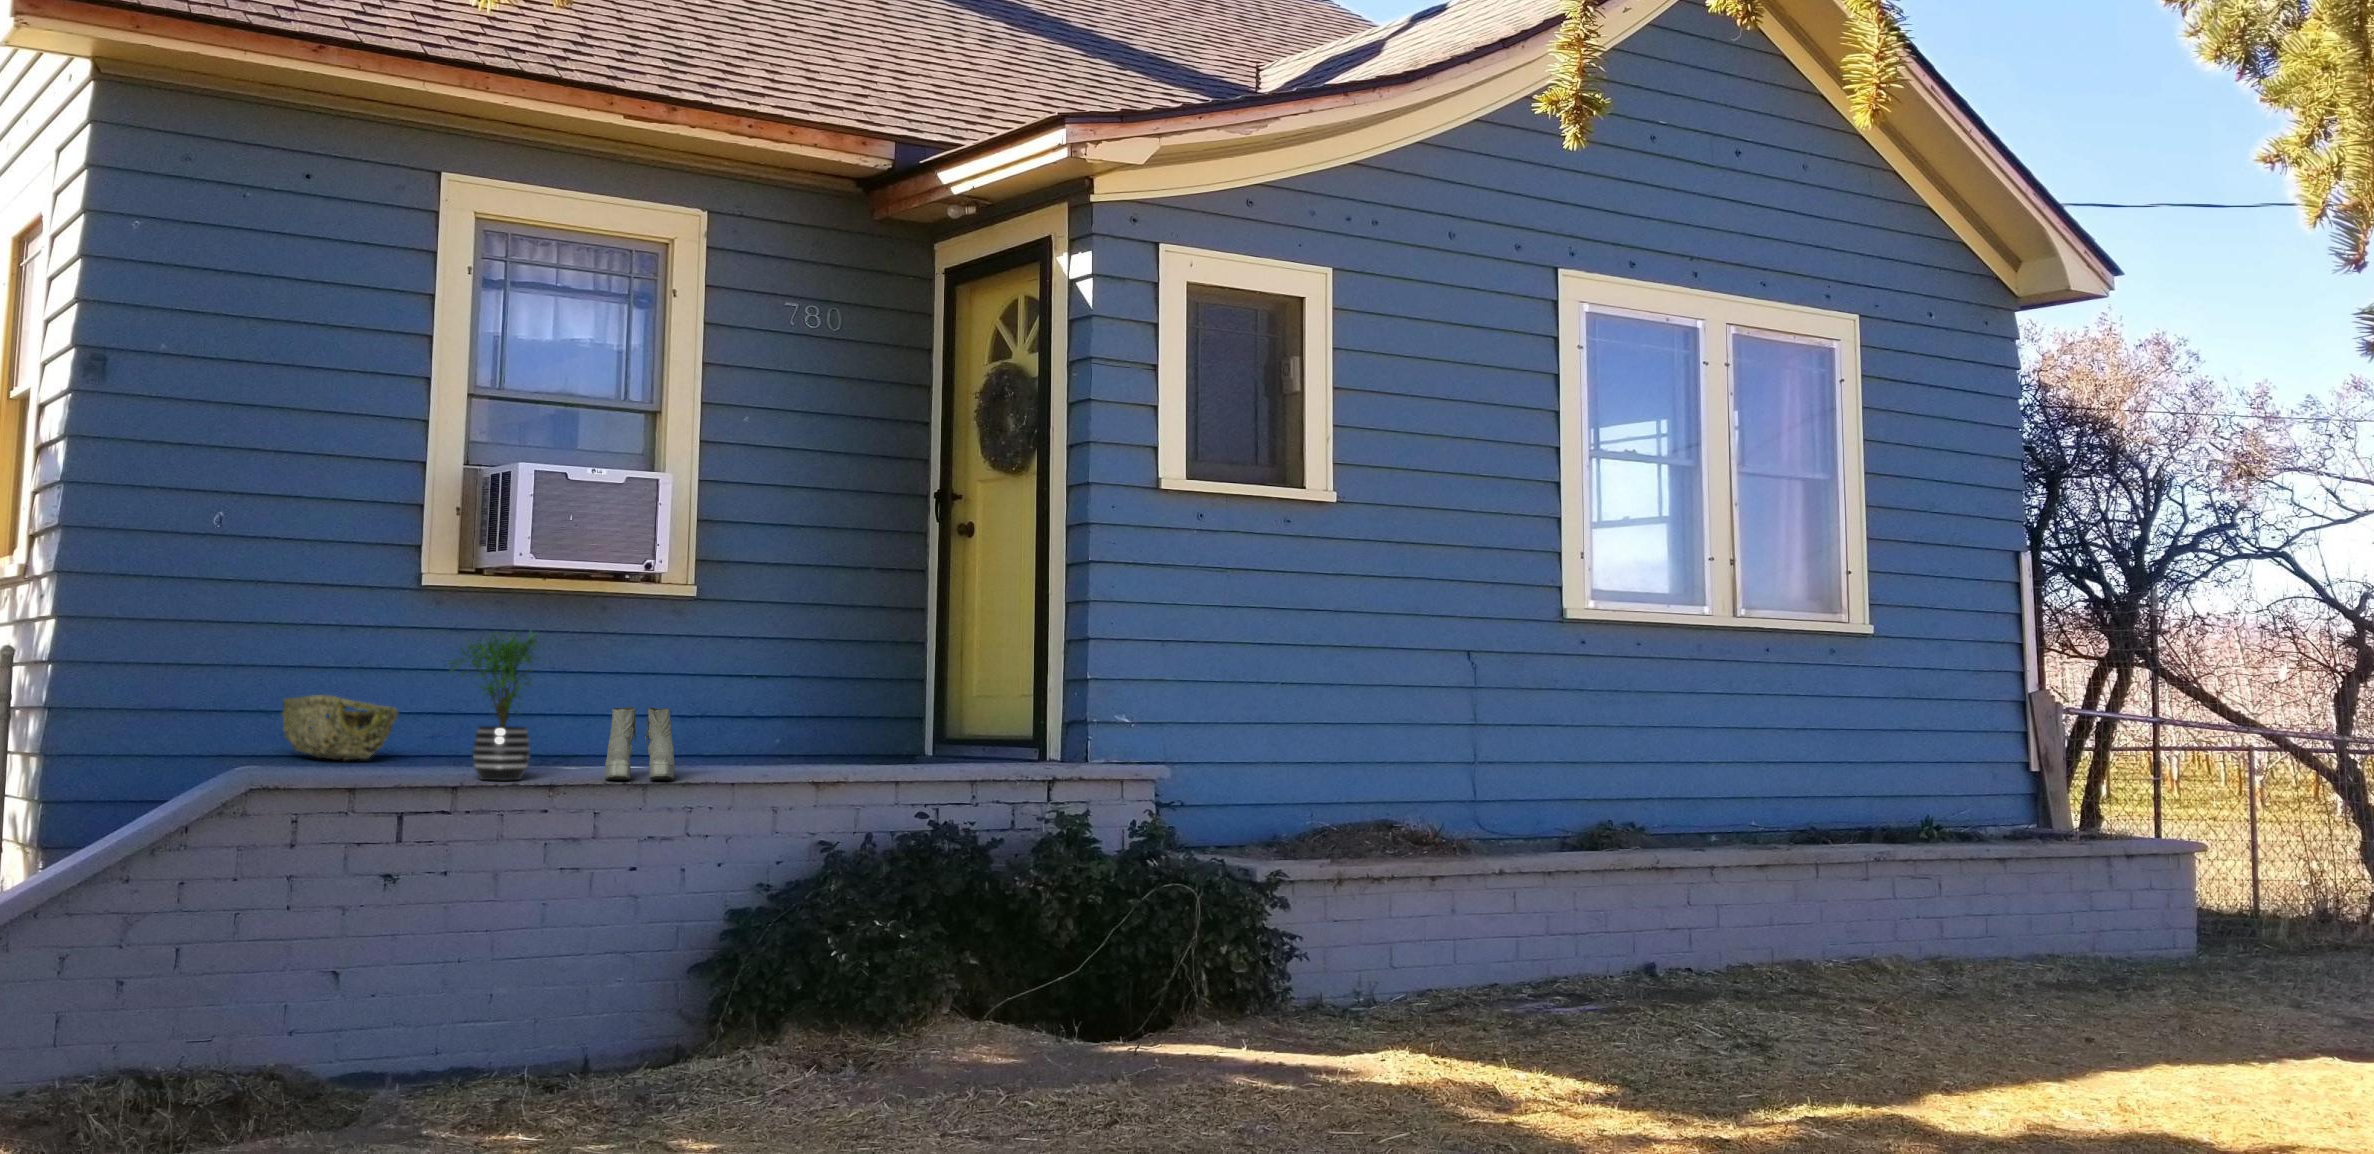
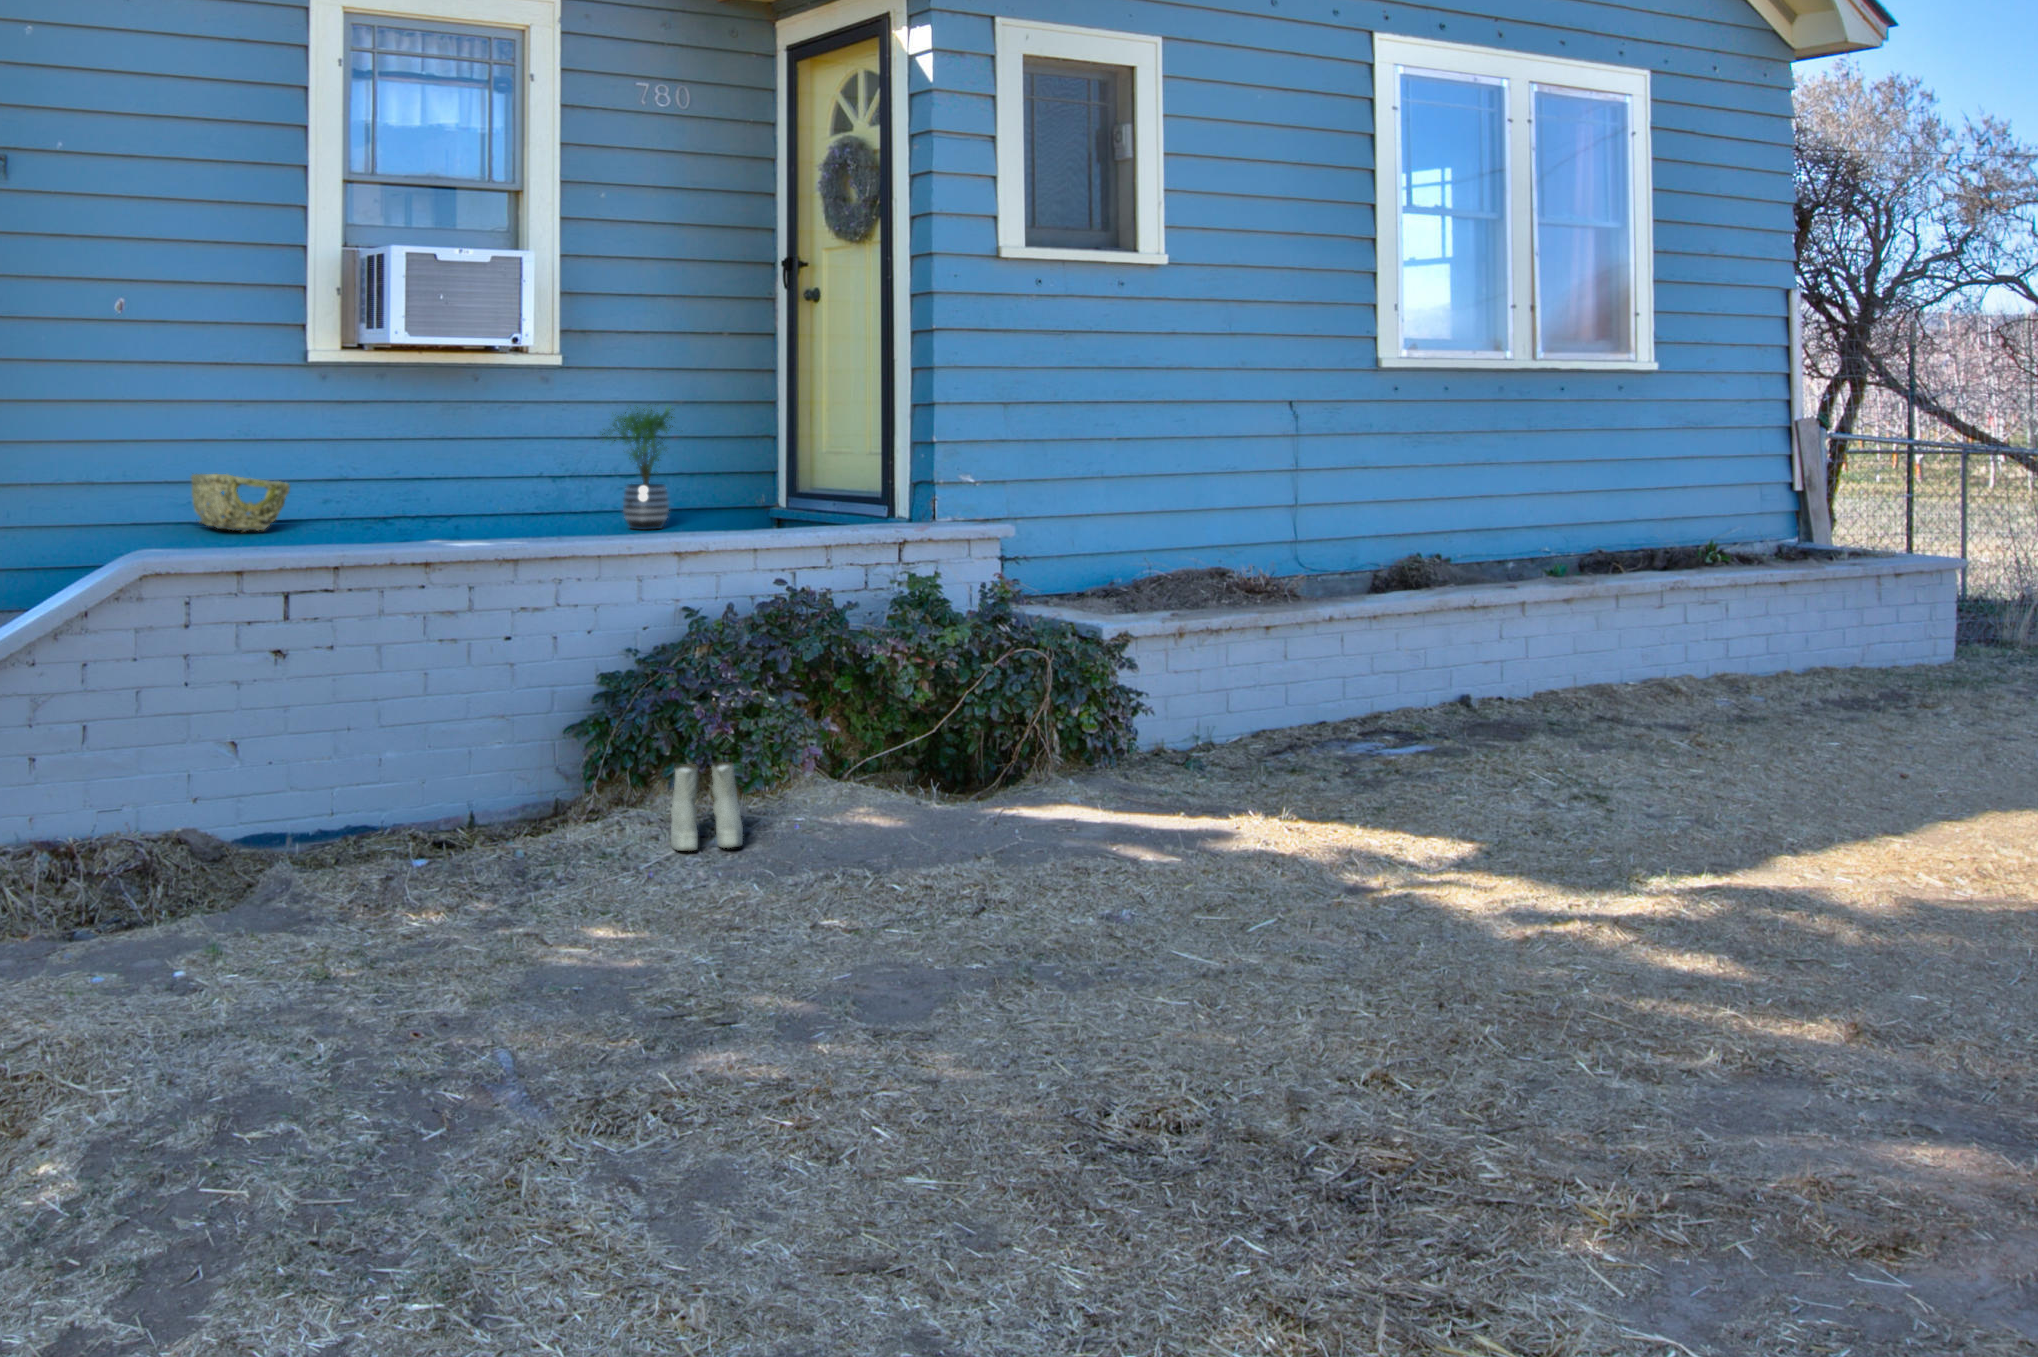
potted plant: present [448,632,539,780] -> present [602,406,675,530]
boots: present [605,707,675,780] -> present [671,762,743,851]

